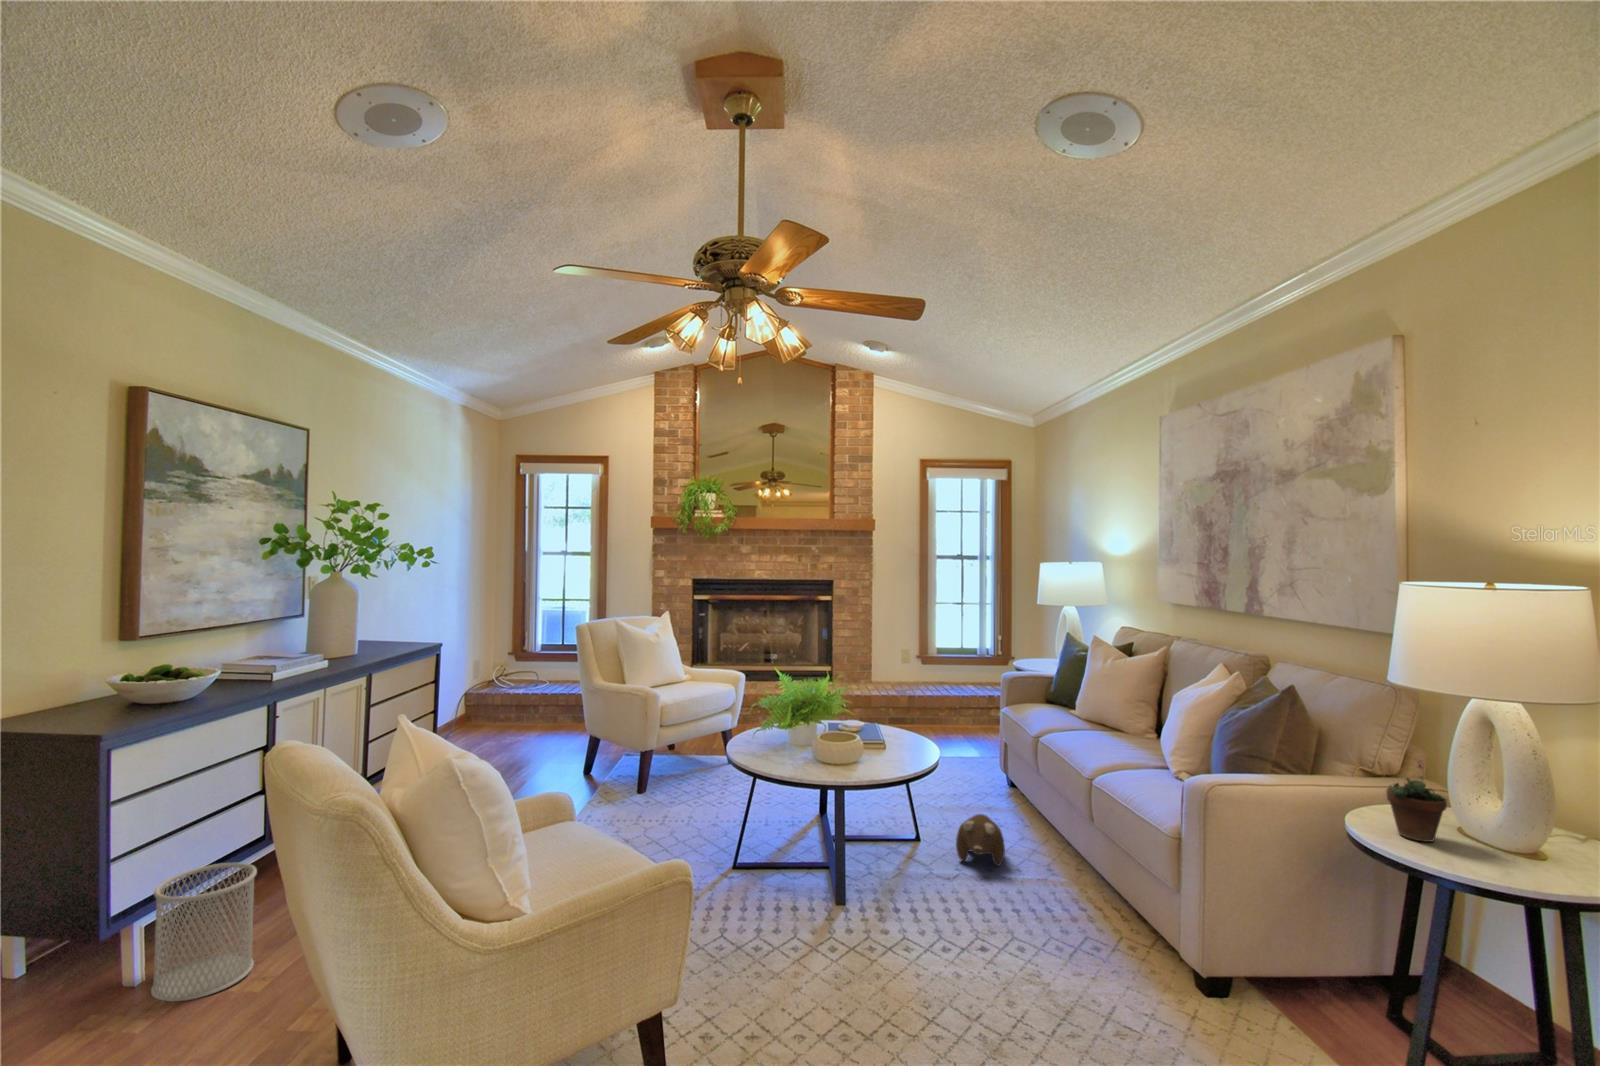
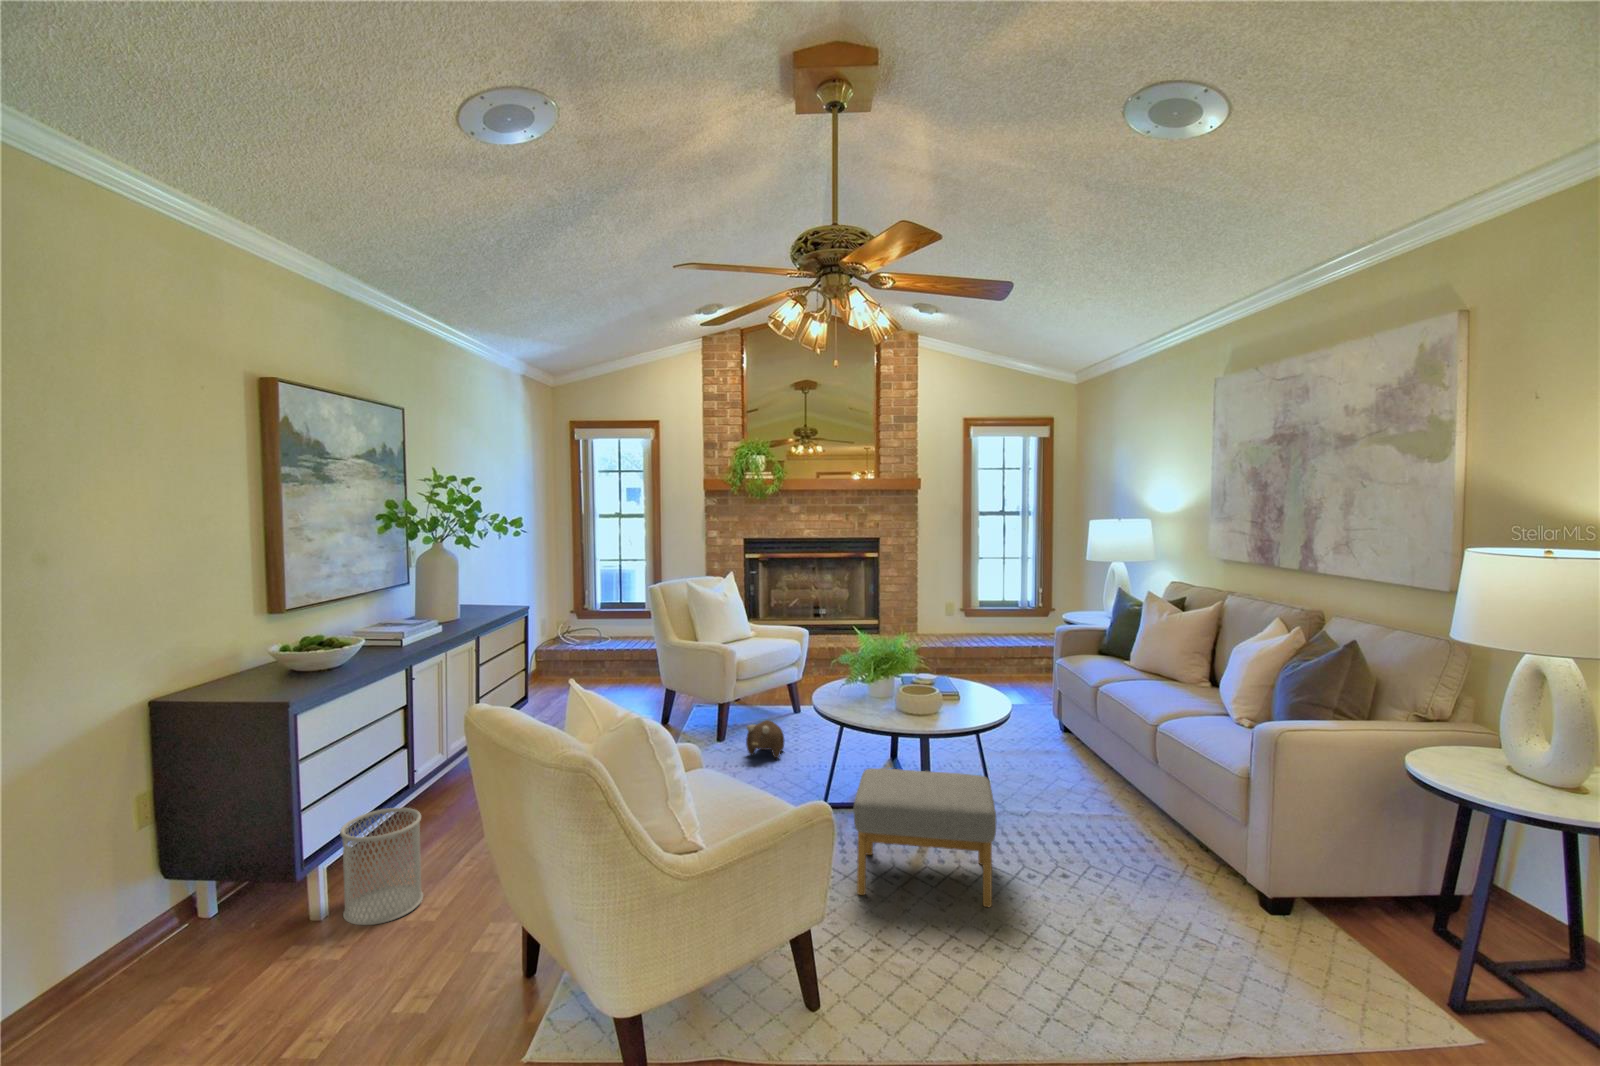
succulent plant: present [1386,762,1447,842] -> none [1447,706,1504,778]
plush toy: present [956,814,1005,866] -> present [746,720,784,758]
footstool: none [746,824,904,985] -> present [854,768,996,907]

